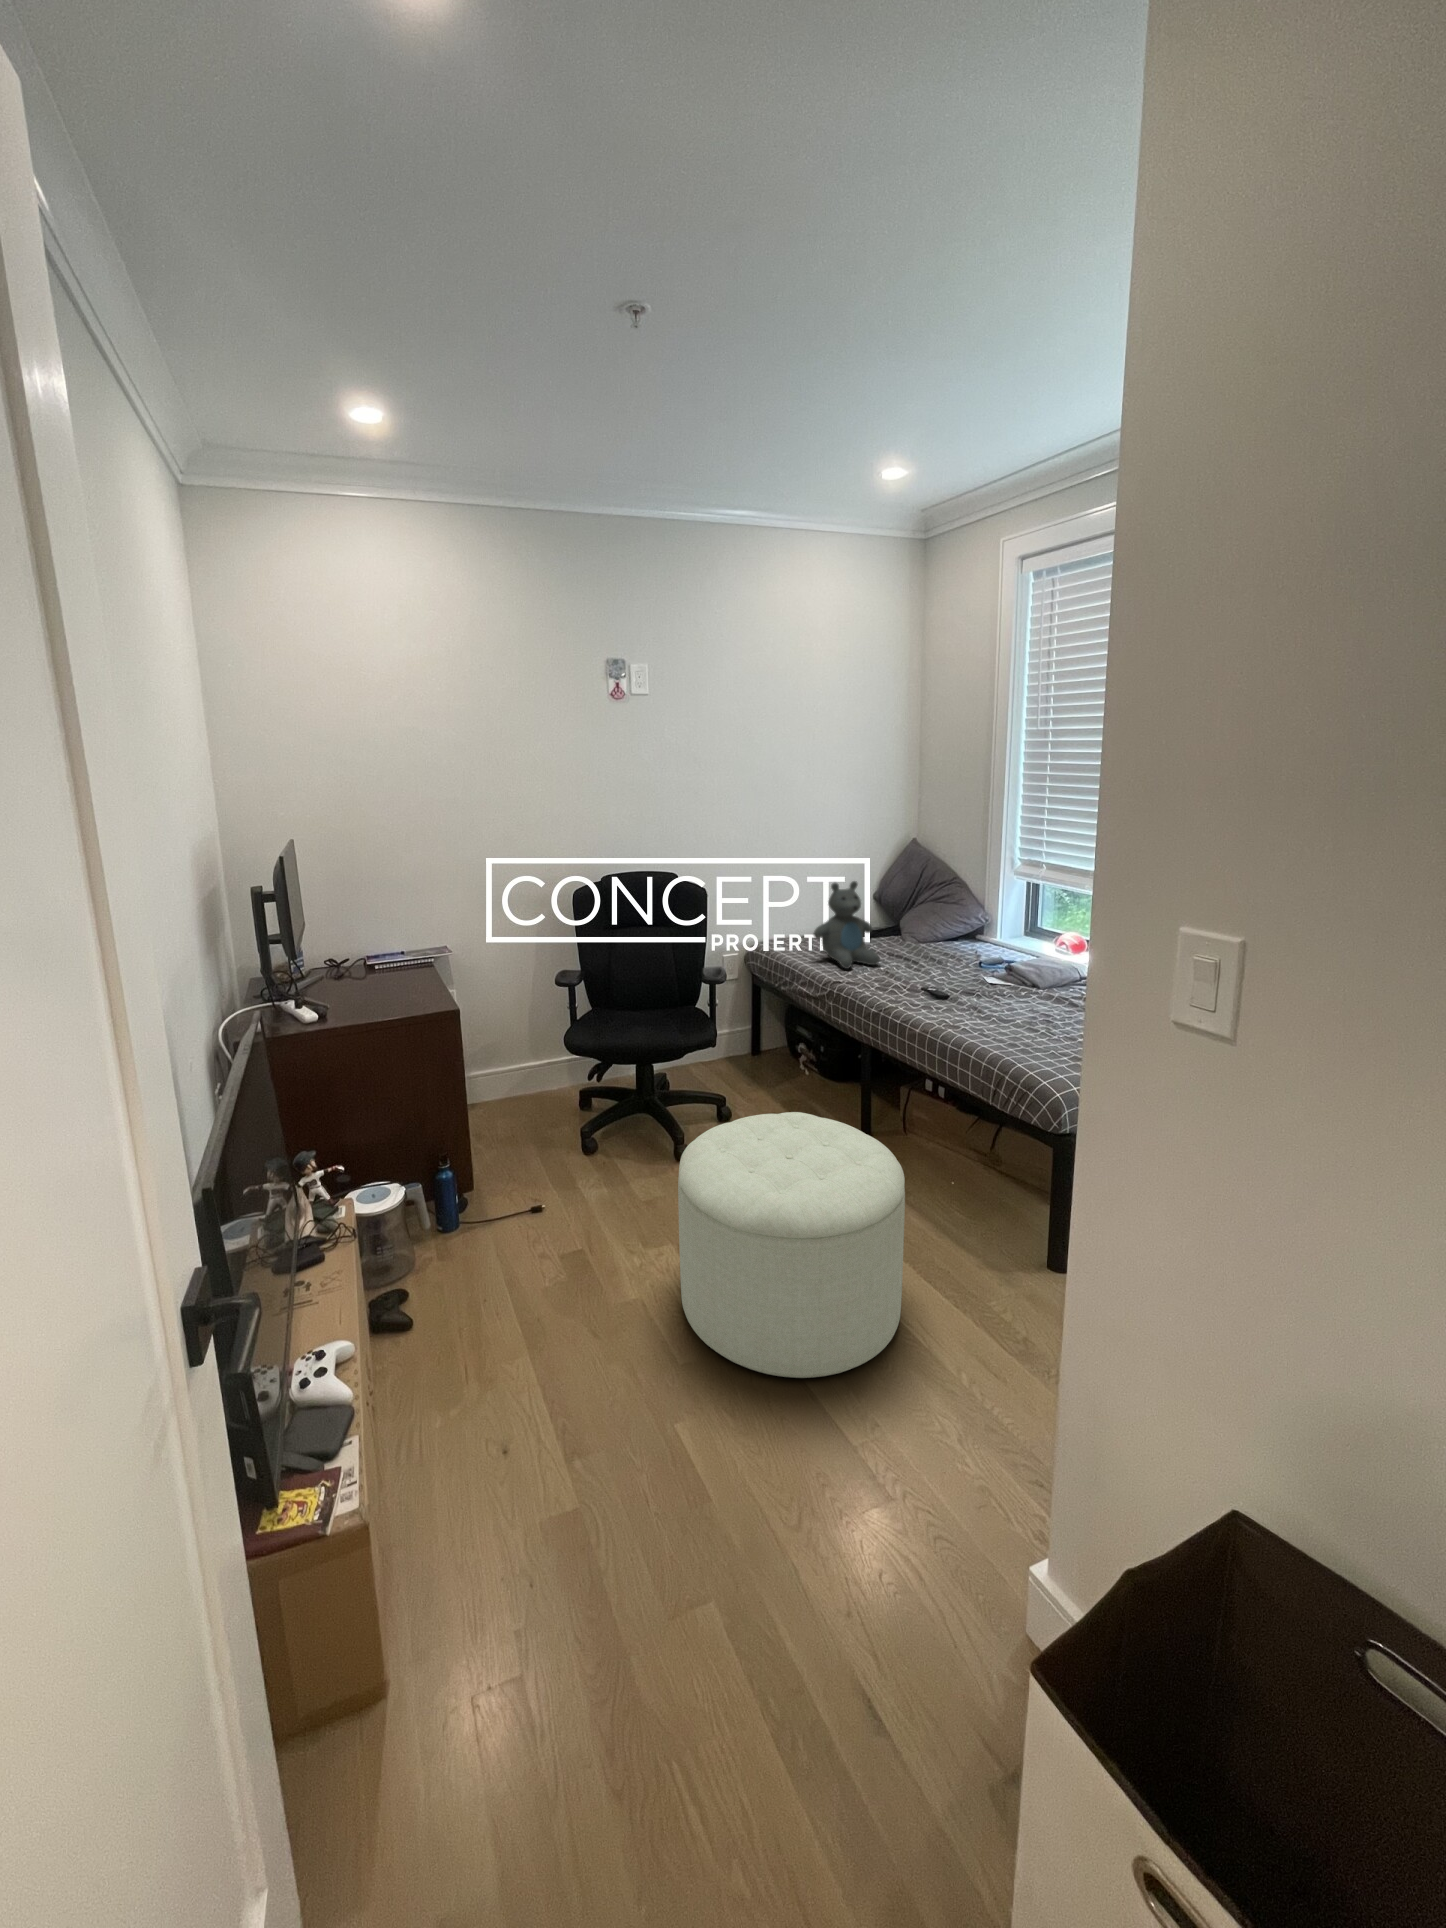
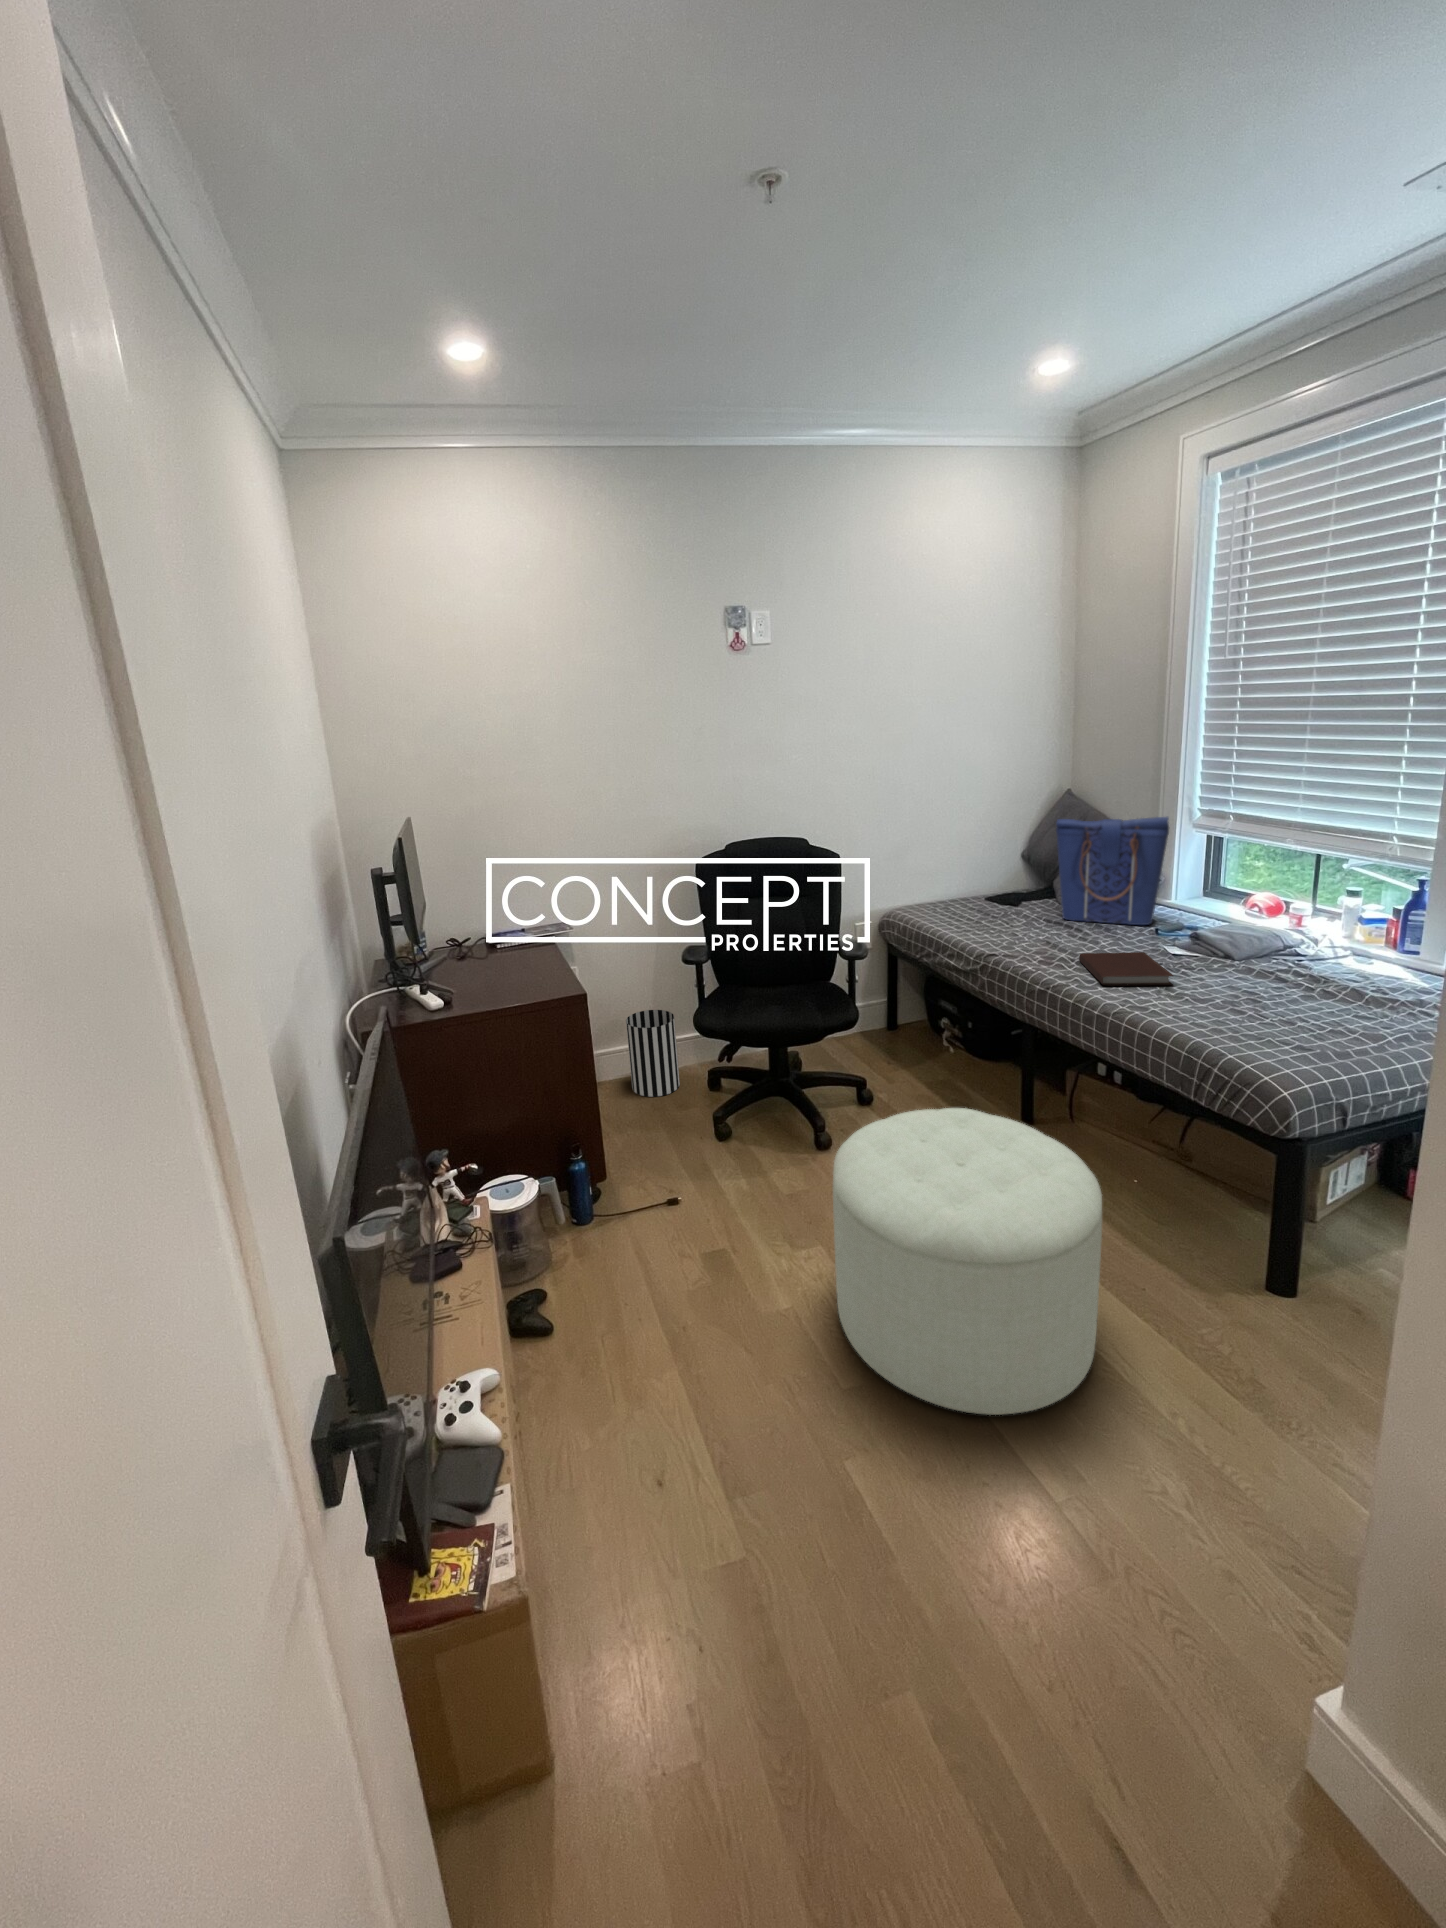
tote bag: none [899,863,992,959] -> present [1056,817,1169,925]
teddy bear: present [814,881,880,968] -> none [959,841,1037,939]
notebook: none [912,981,986,1008] -> present [1079,952,1173,986]
wastebasket: none [501,1032,552,1115] -> present [626,1010,680,1097]

